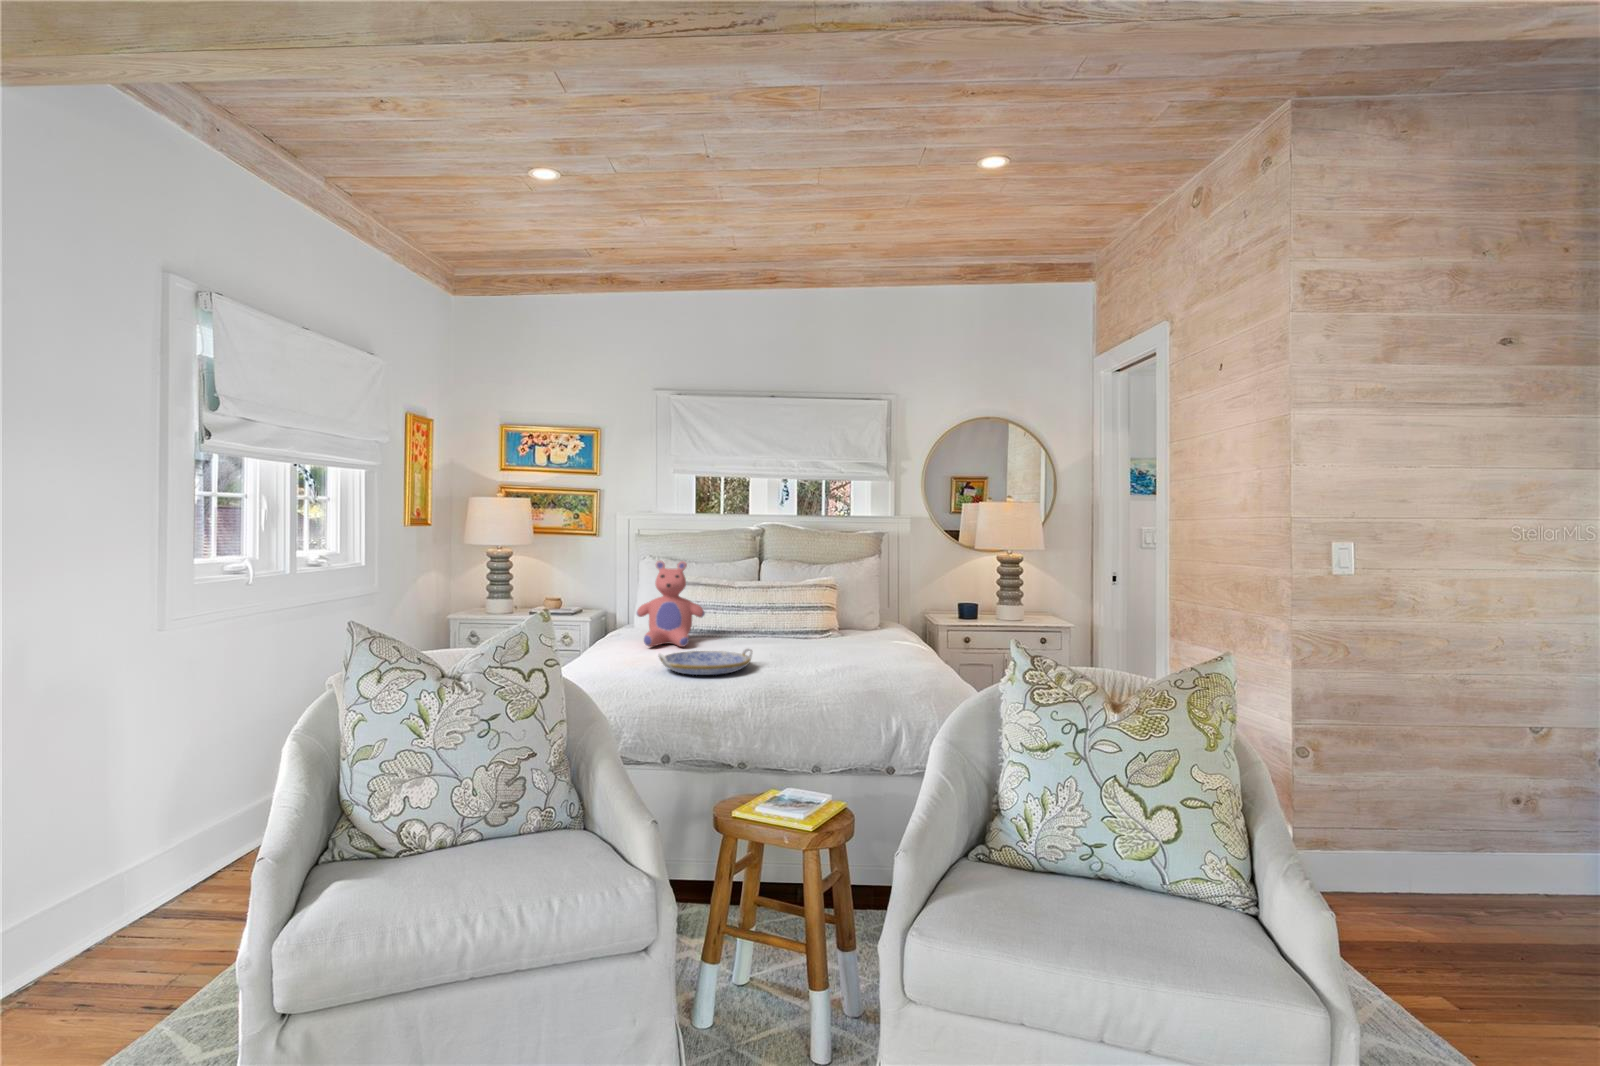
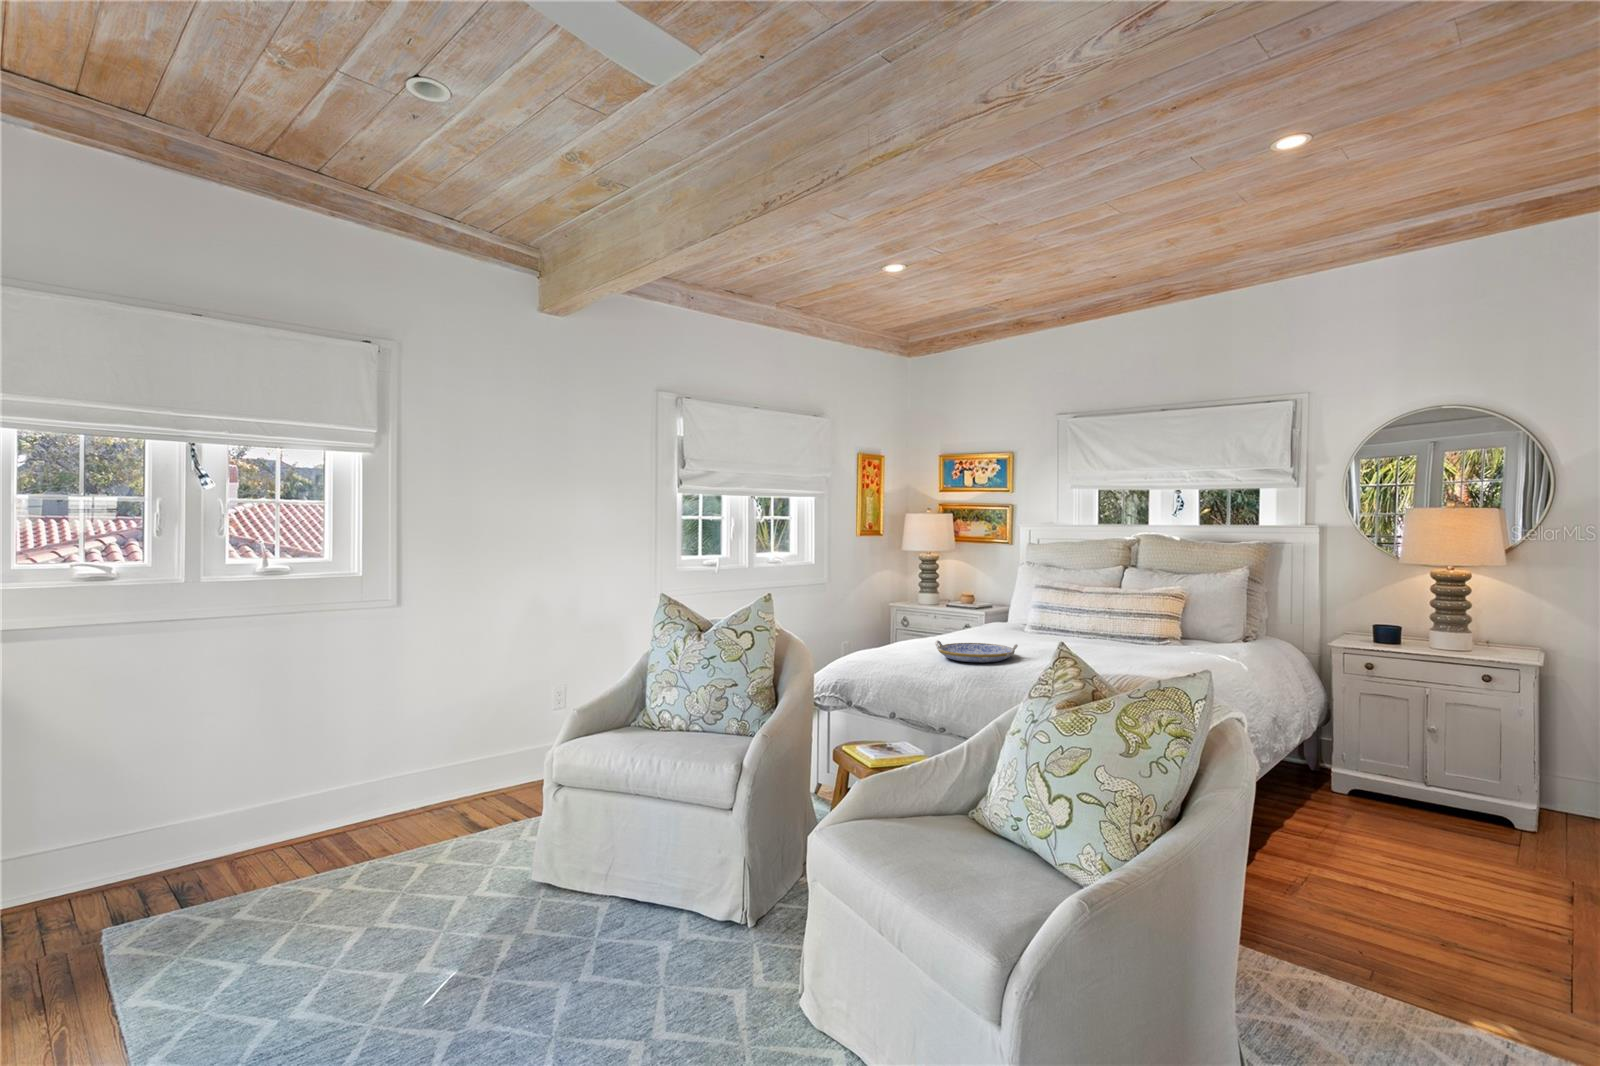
teddy bear: present [637,561,705,647] -> none [965,566,1024,641]

